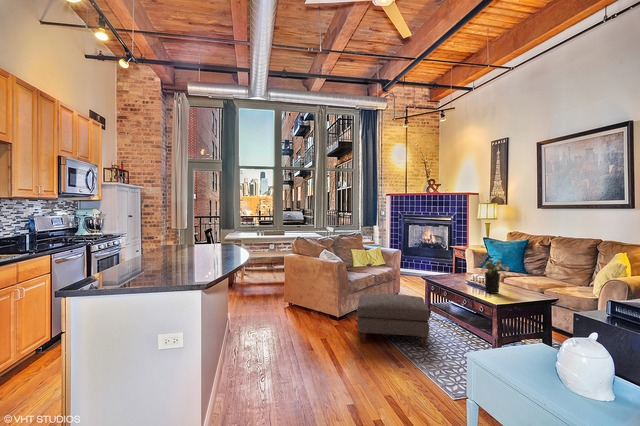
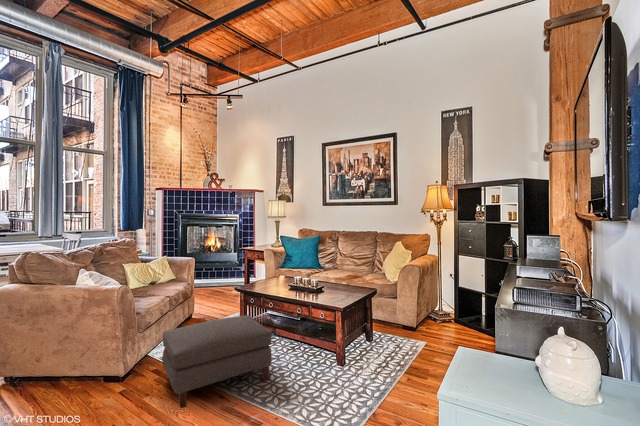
flower arrangement: present [481,259,509,294] -> none [310,255,340,295]

